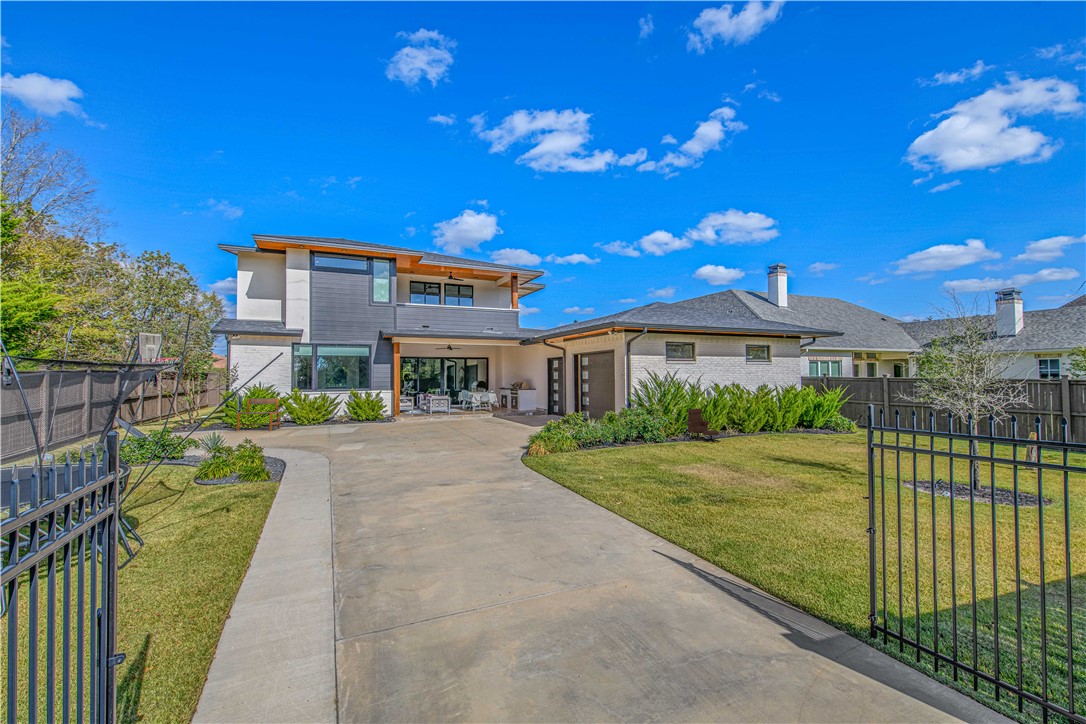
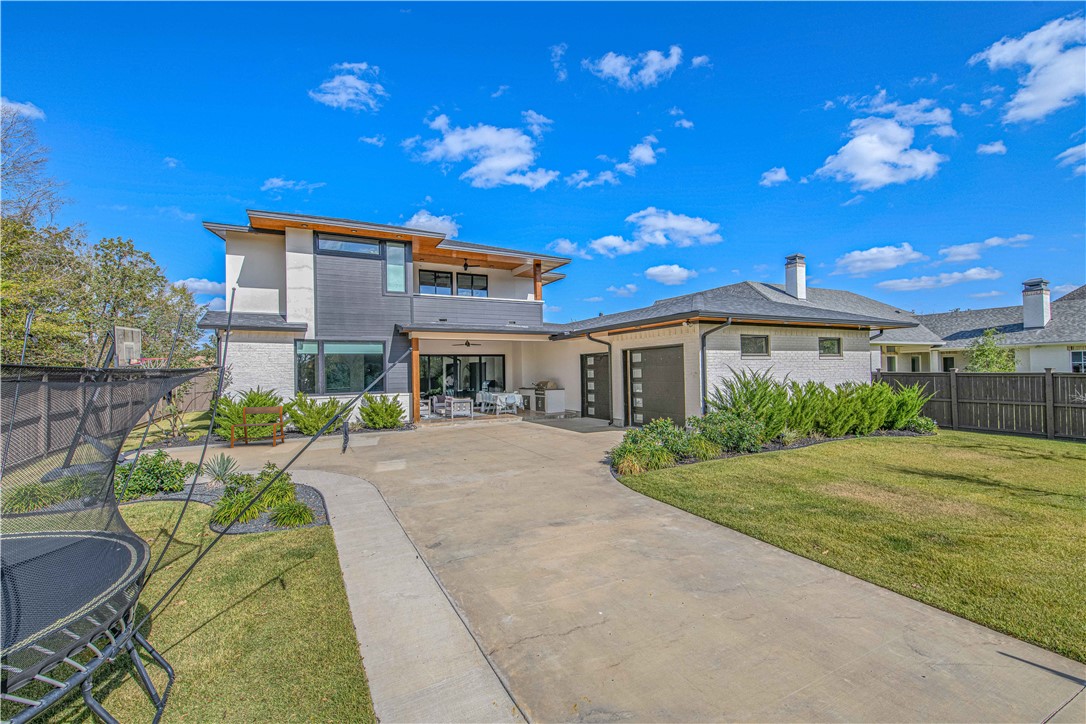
lounge chair: present [686,408,719,442] -> none [785,411,831,452]

